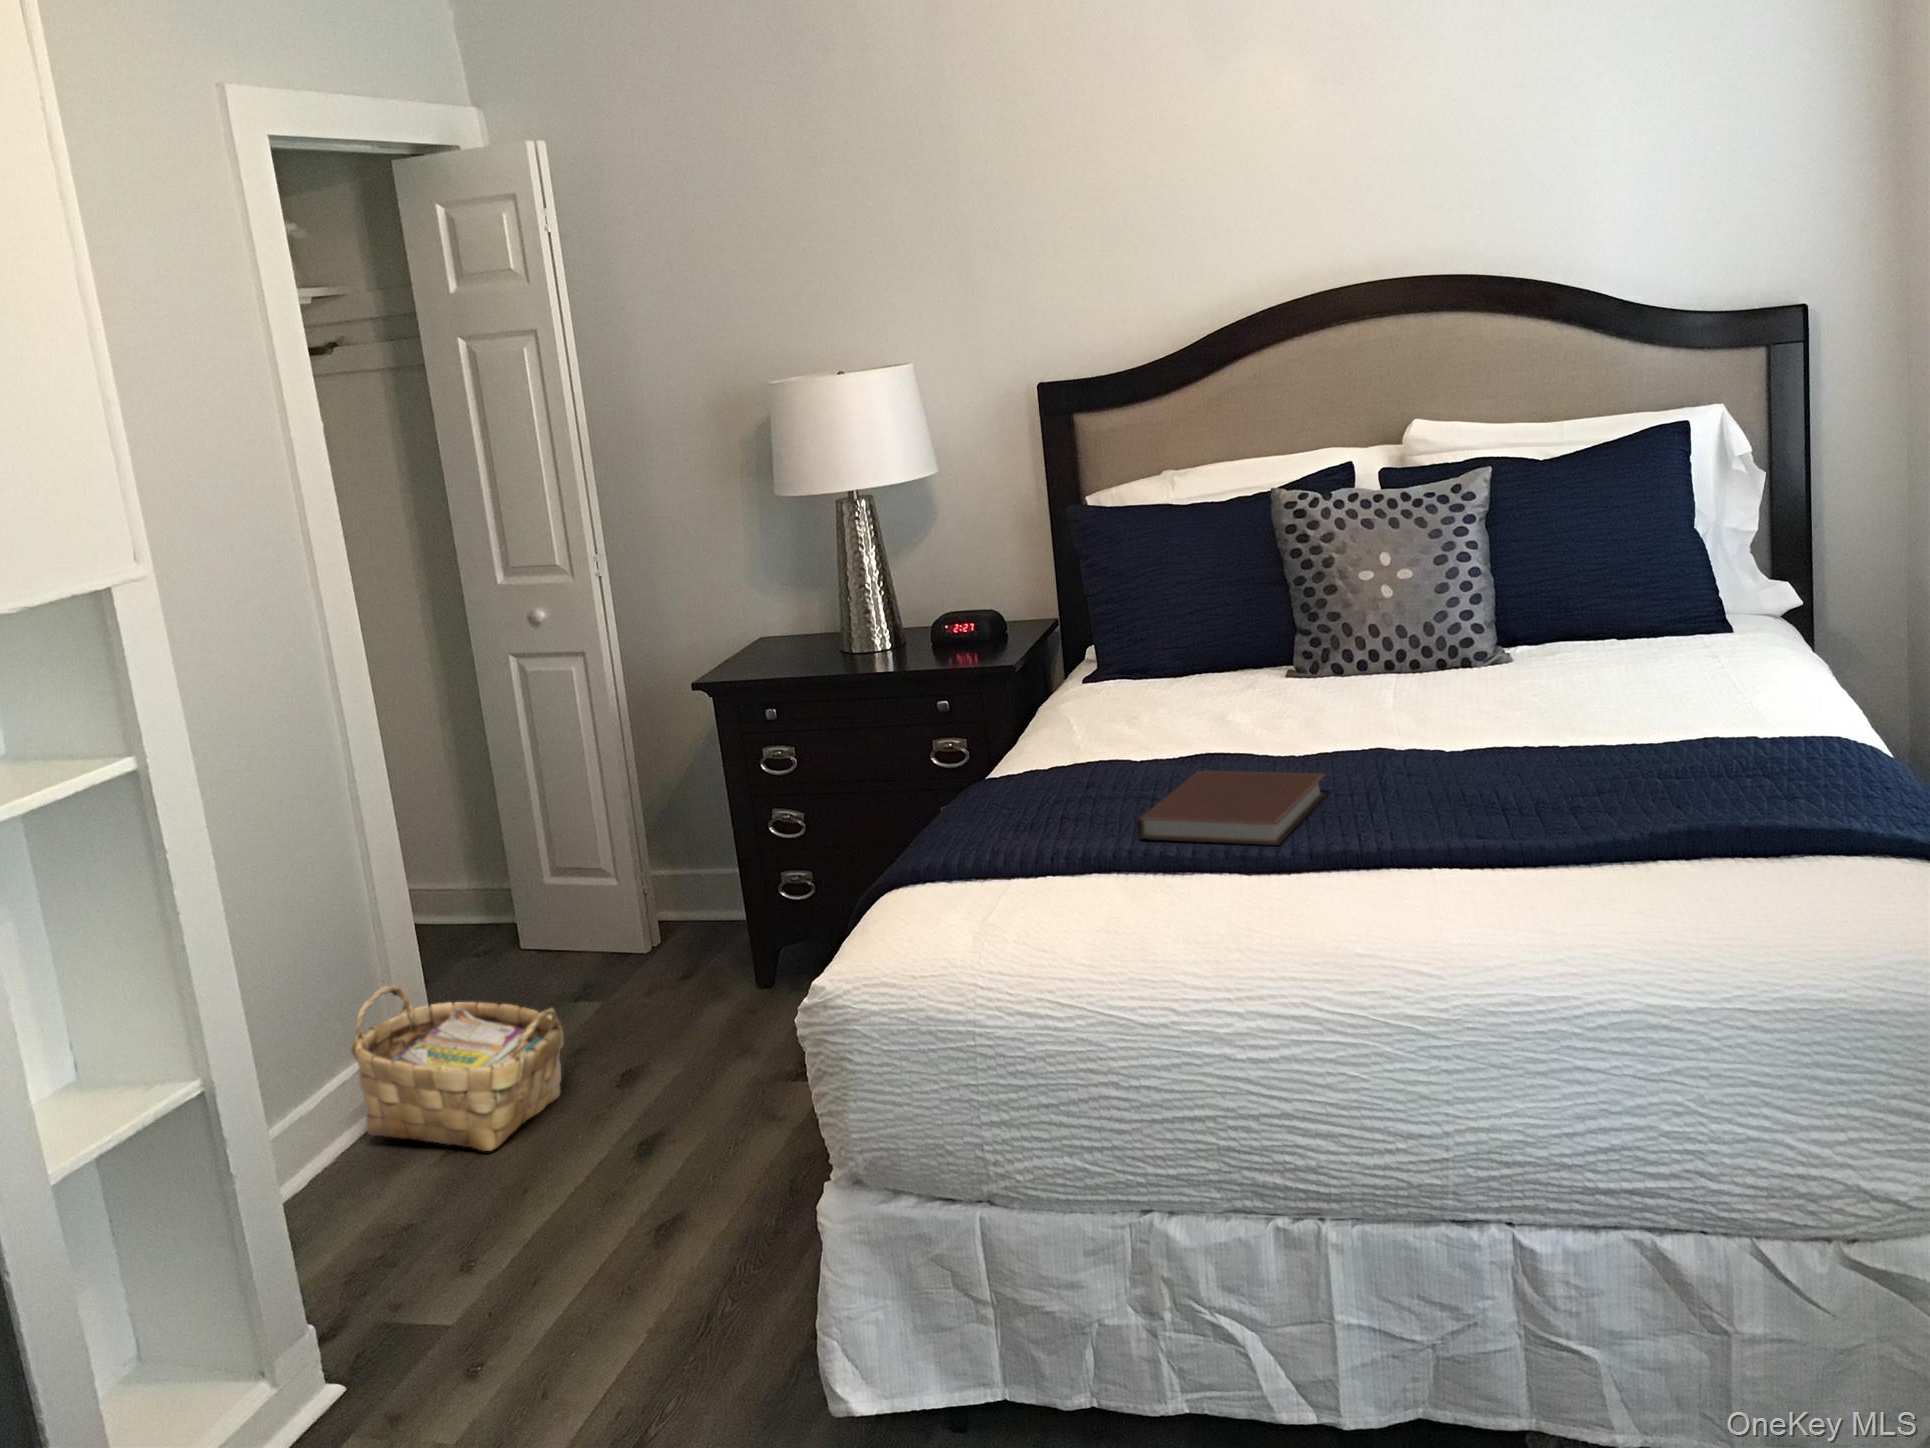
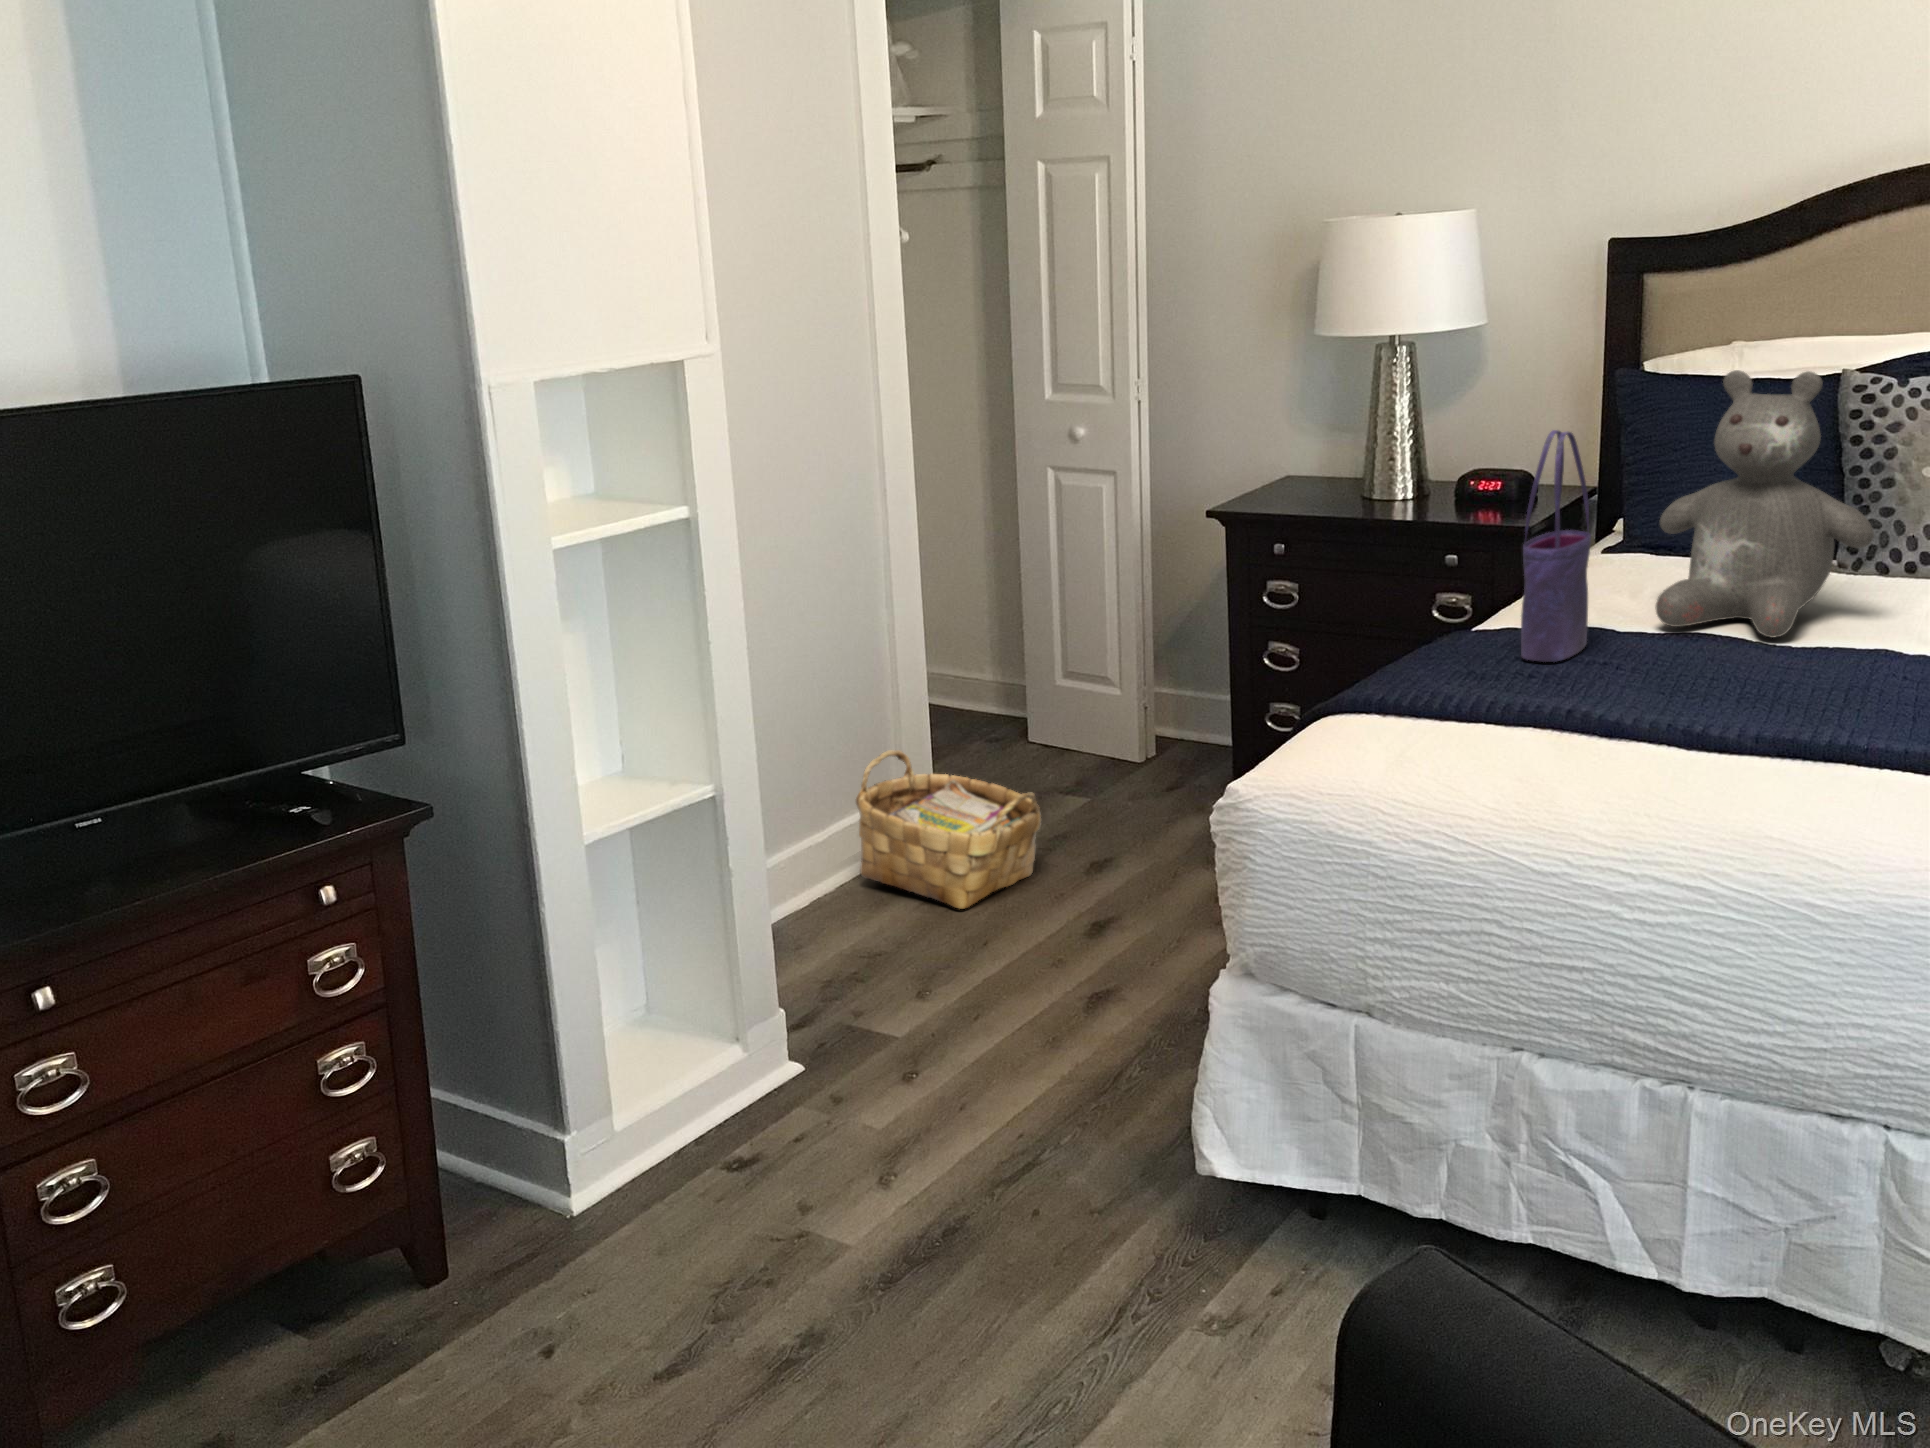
teddy bear: none [1151,494,1345,749] -> present [1655,370,1874,638]
tote bag: none [1047,572,1115,802] -> present [1521,430,1591,662]
notebook: present [1137,771,1327,845] -> none [1583,647,1807,726]

